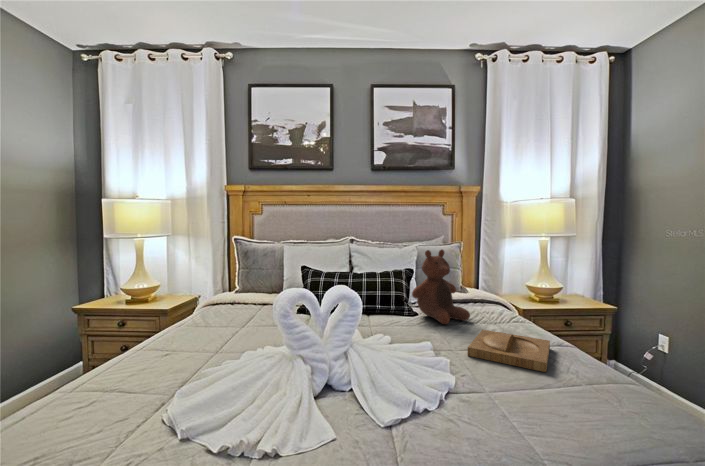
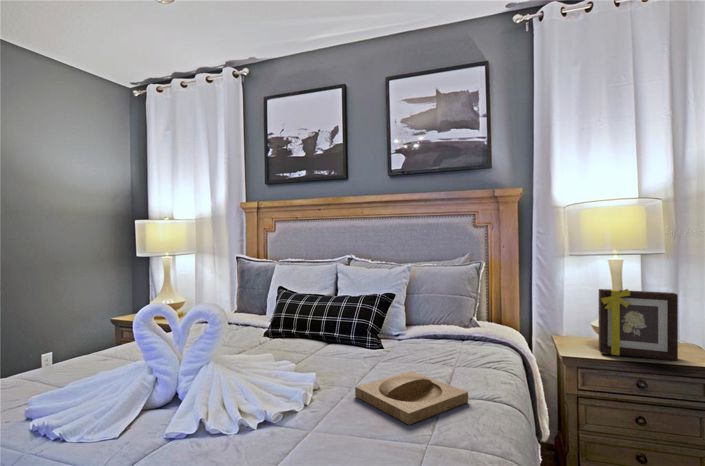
stuffed bear: present [412,250,470,324] -> none [366,273,431,362]
picture frame: none [547,259,599,306] -> present [599,289,678,361]

